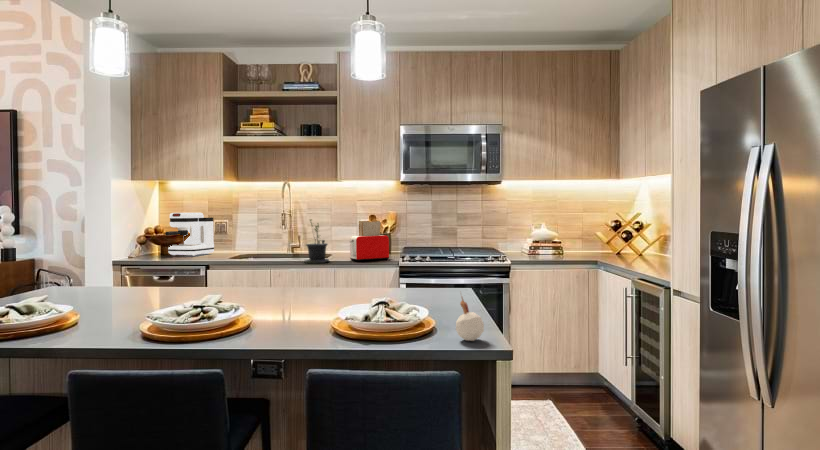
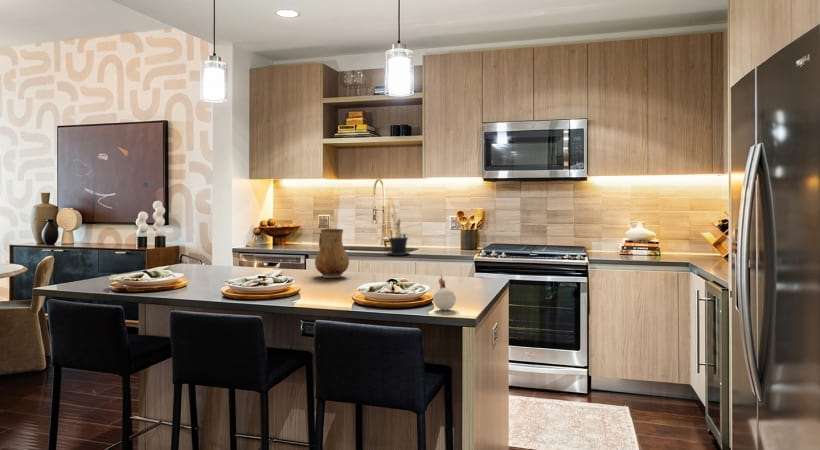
coffee maker: present [165,213,214,256] -> none [275,208,317,247]
toaster: present [350,221,389,261] -> none [429,217,467,255]
ceramic pitcher: none [252,238,294,298] -> present [315,229,349,278]

